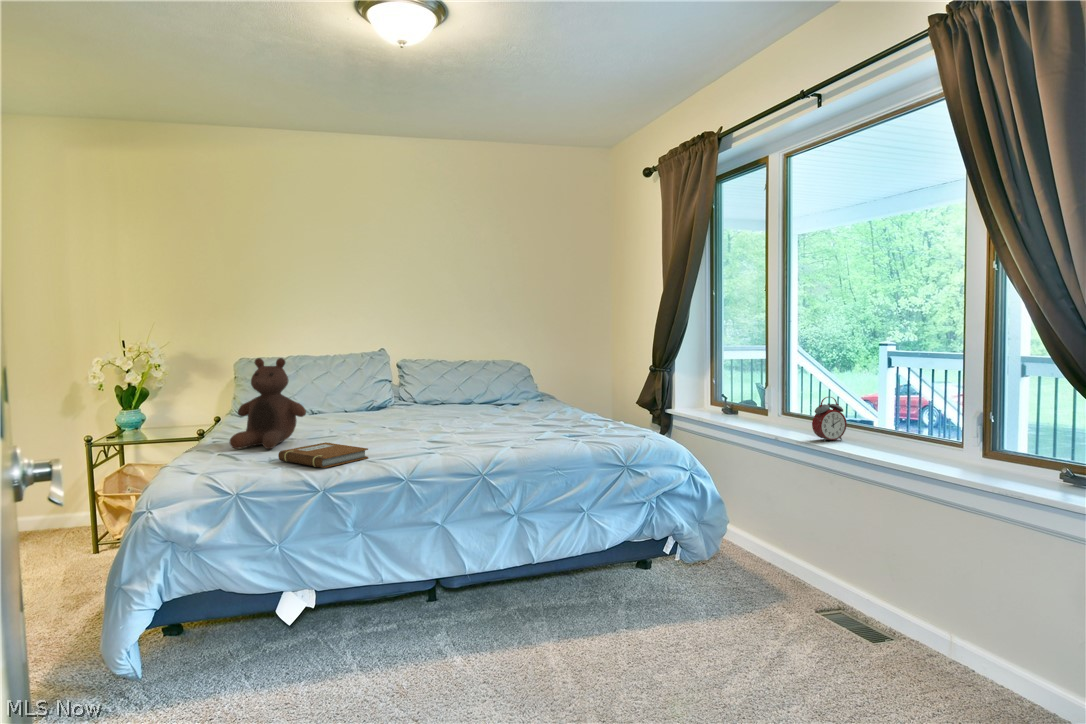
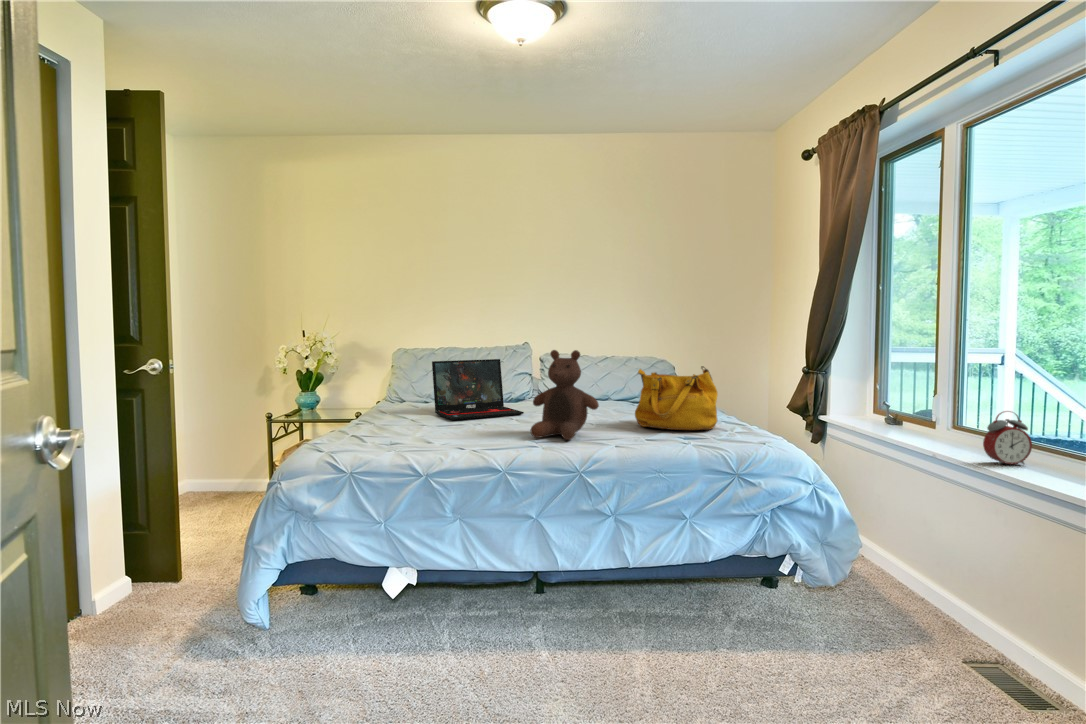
stuffed bear: present [230,358,306,449] -> present [530,350,599,440]
laptop: none [296,366,400,433] -> present [432,359,524,420]
handbag: none [517,367,594,429] -> present [635,366,718,430]
notebook: present [278,442,368,468] -> none [397,429,475,453]

